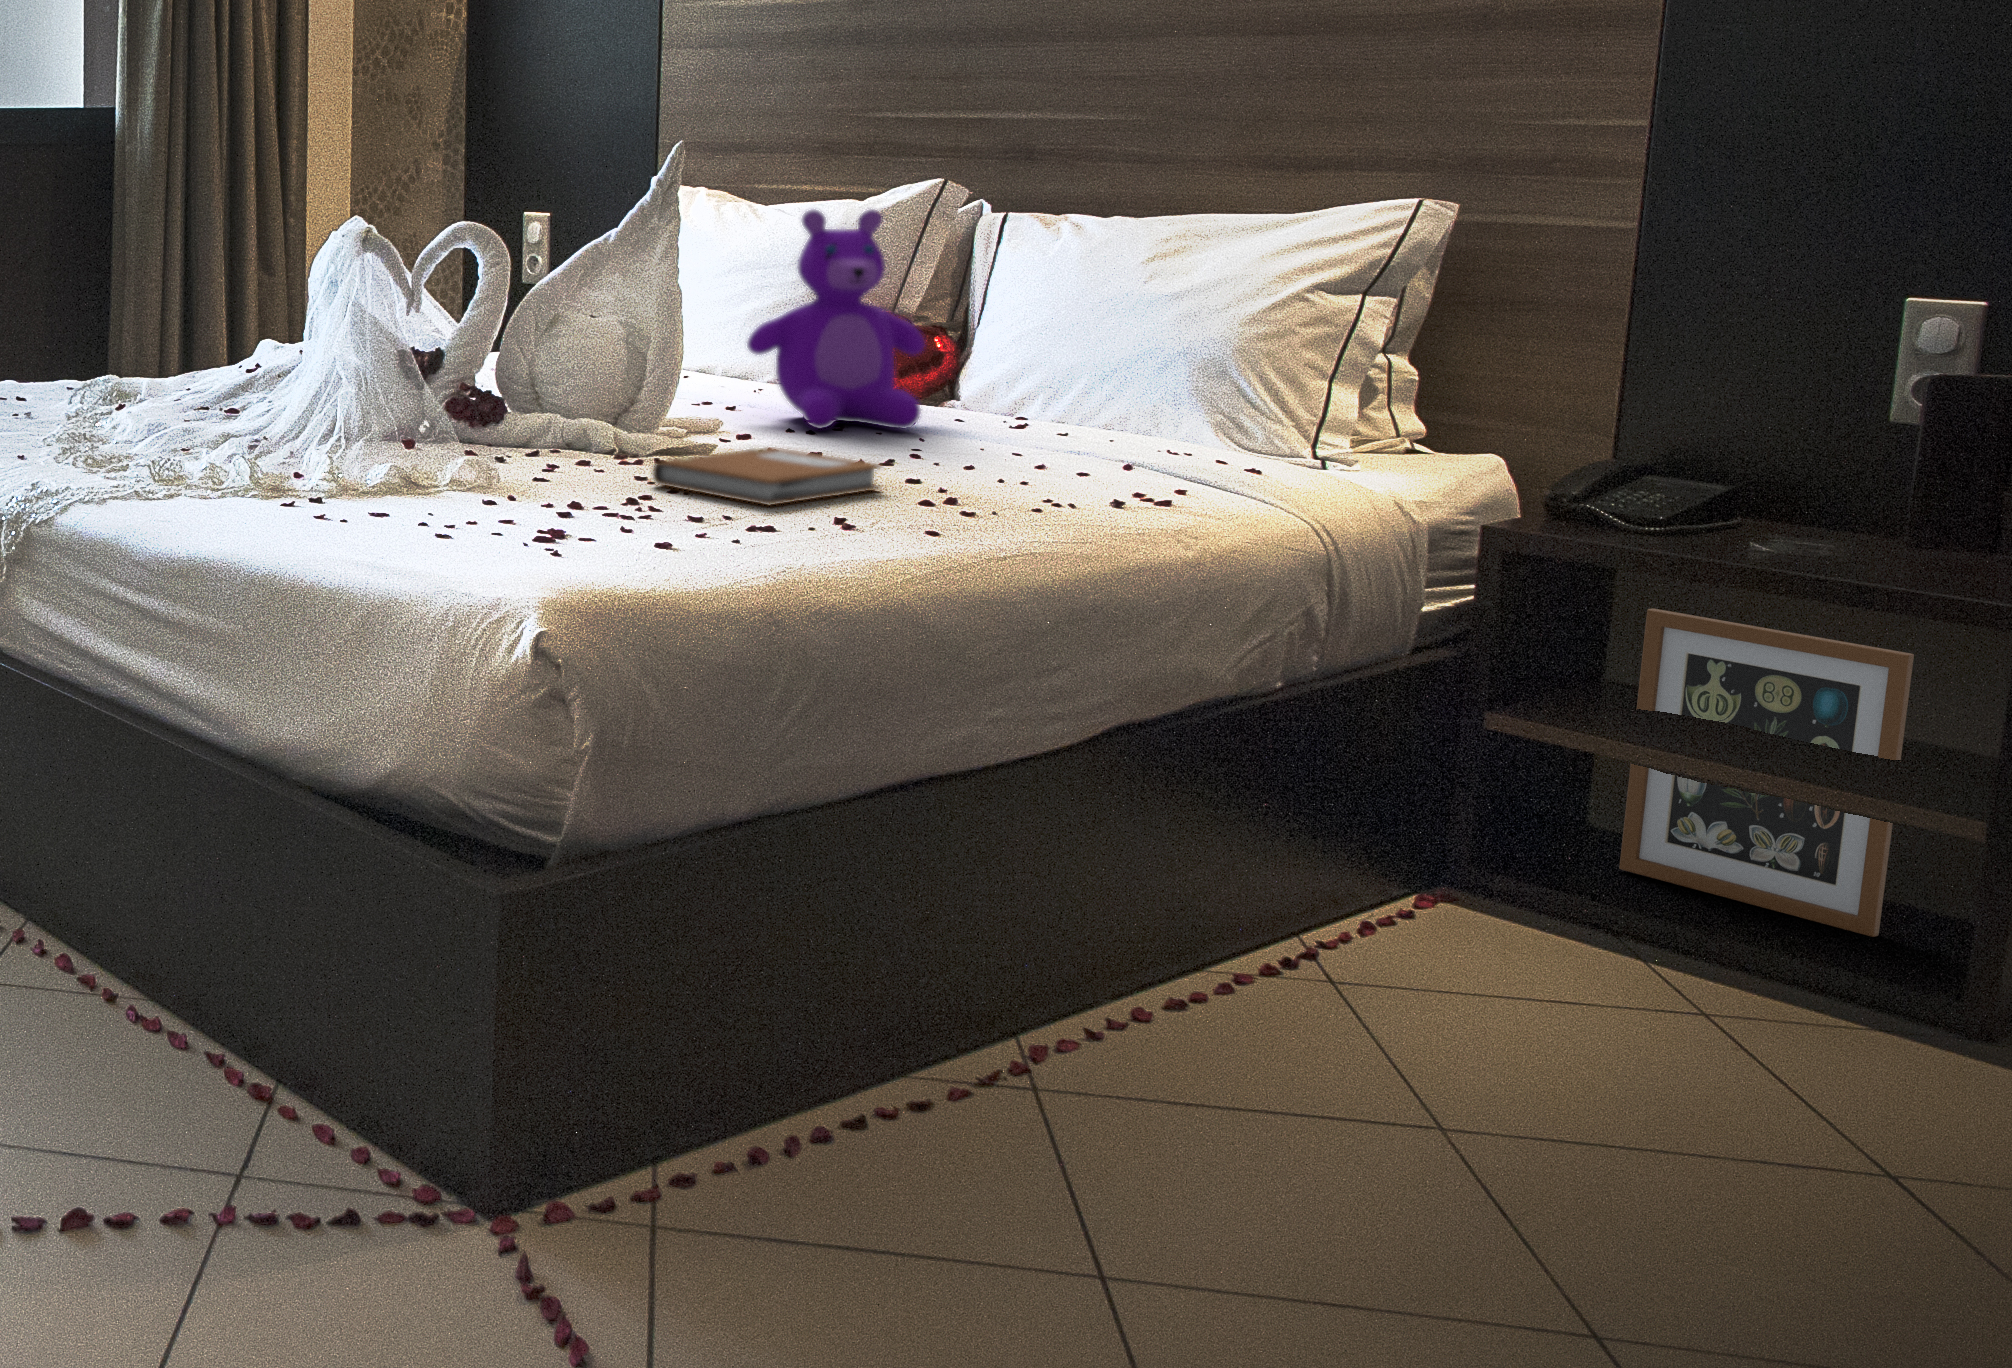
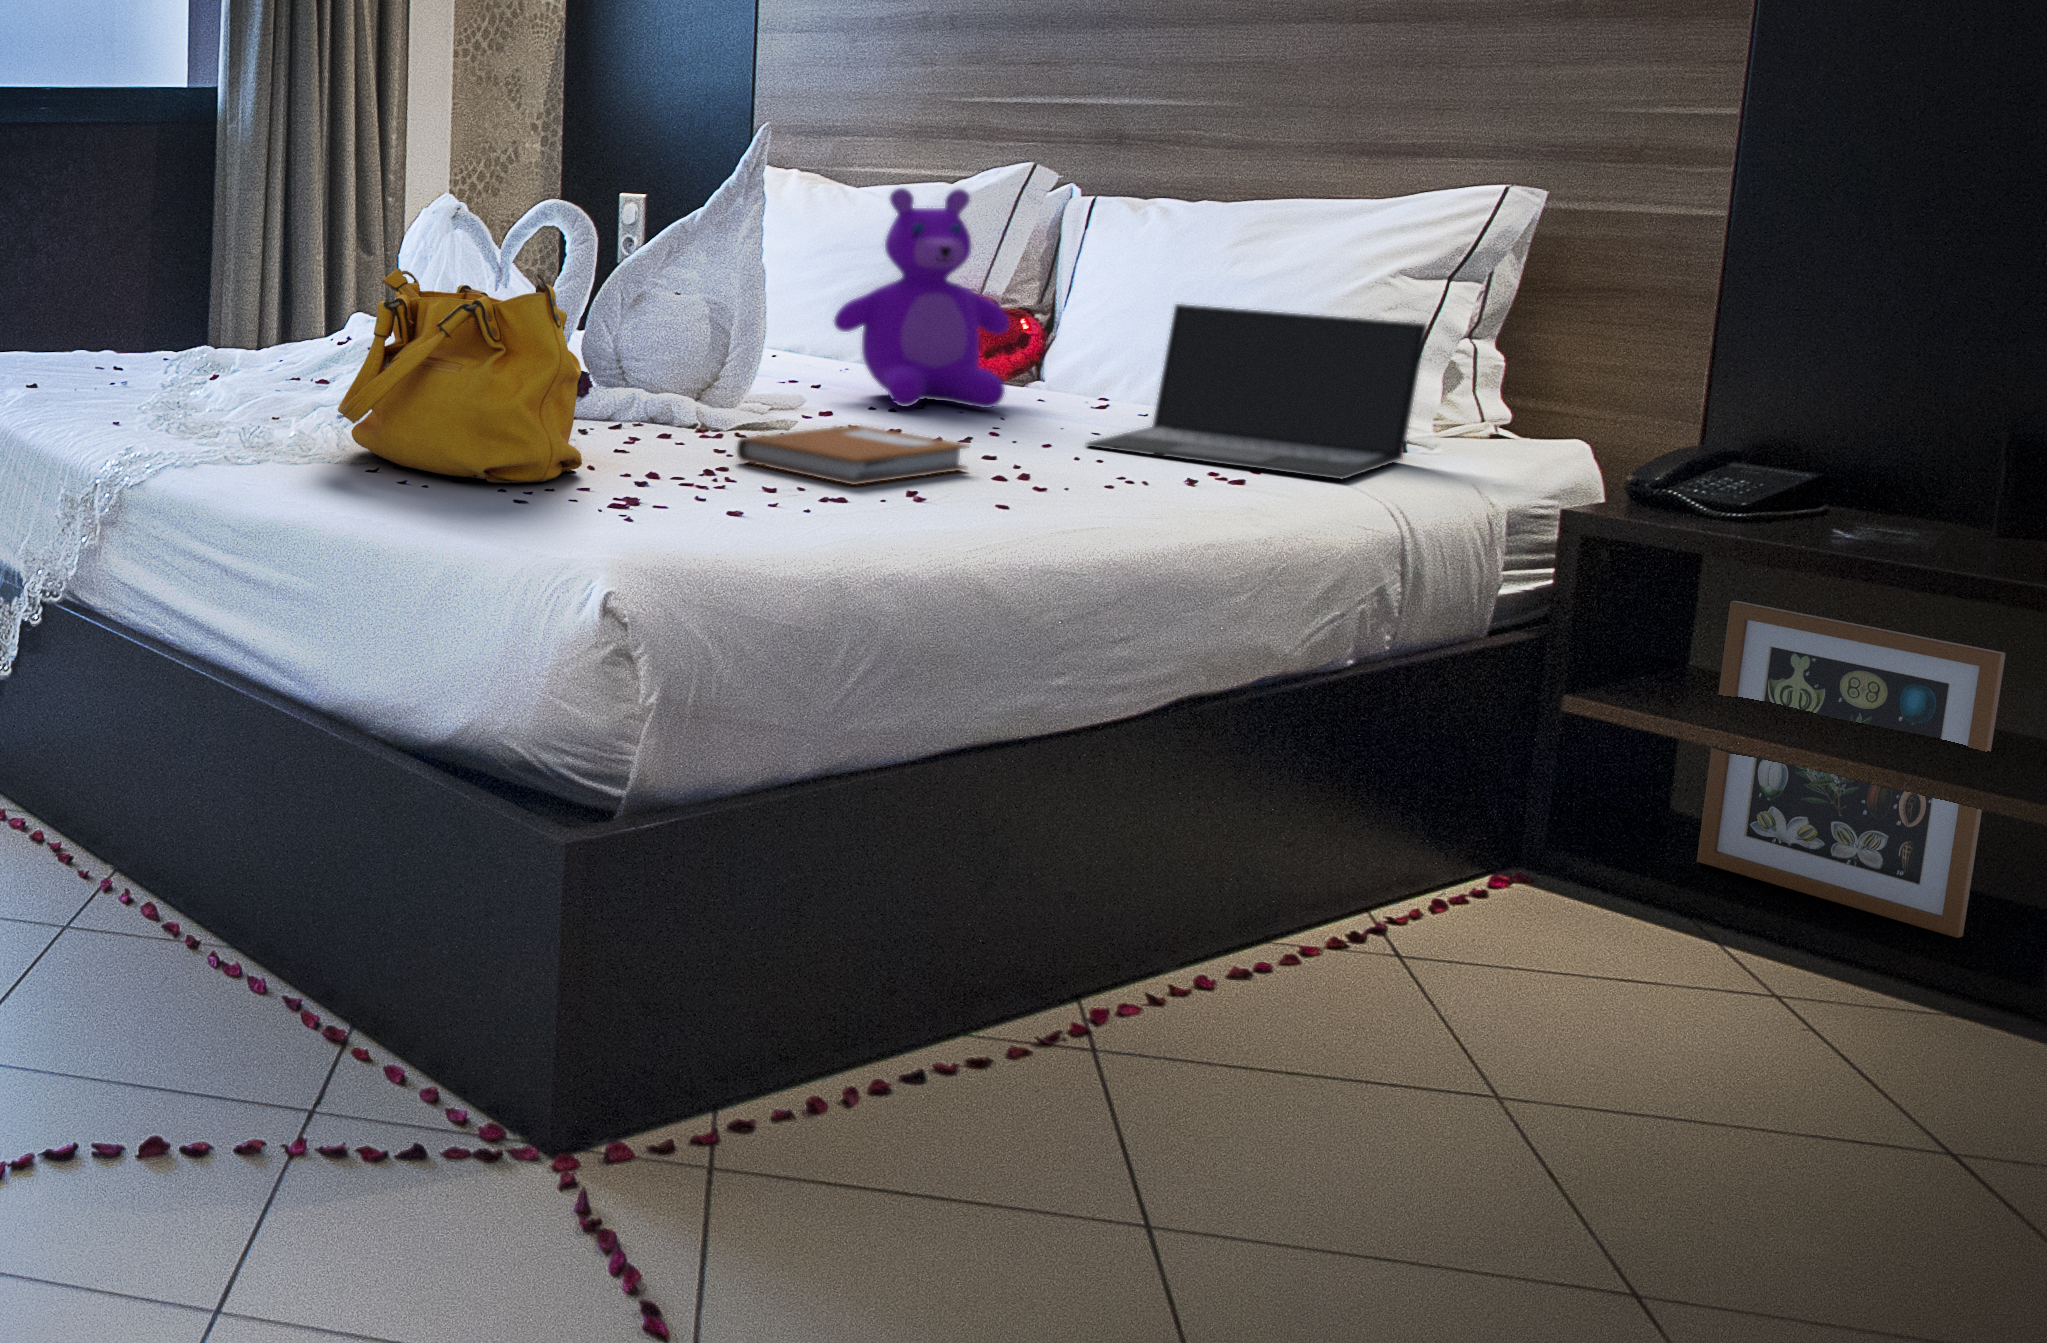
handbag: none [260,300,501,508] -> present [338,269,582,483]
laptop: none [1001,322,1341,493] -> present [1087,304,1427,479]

